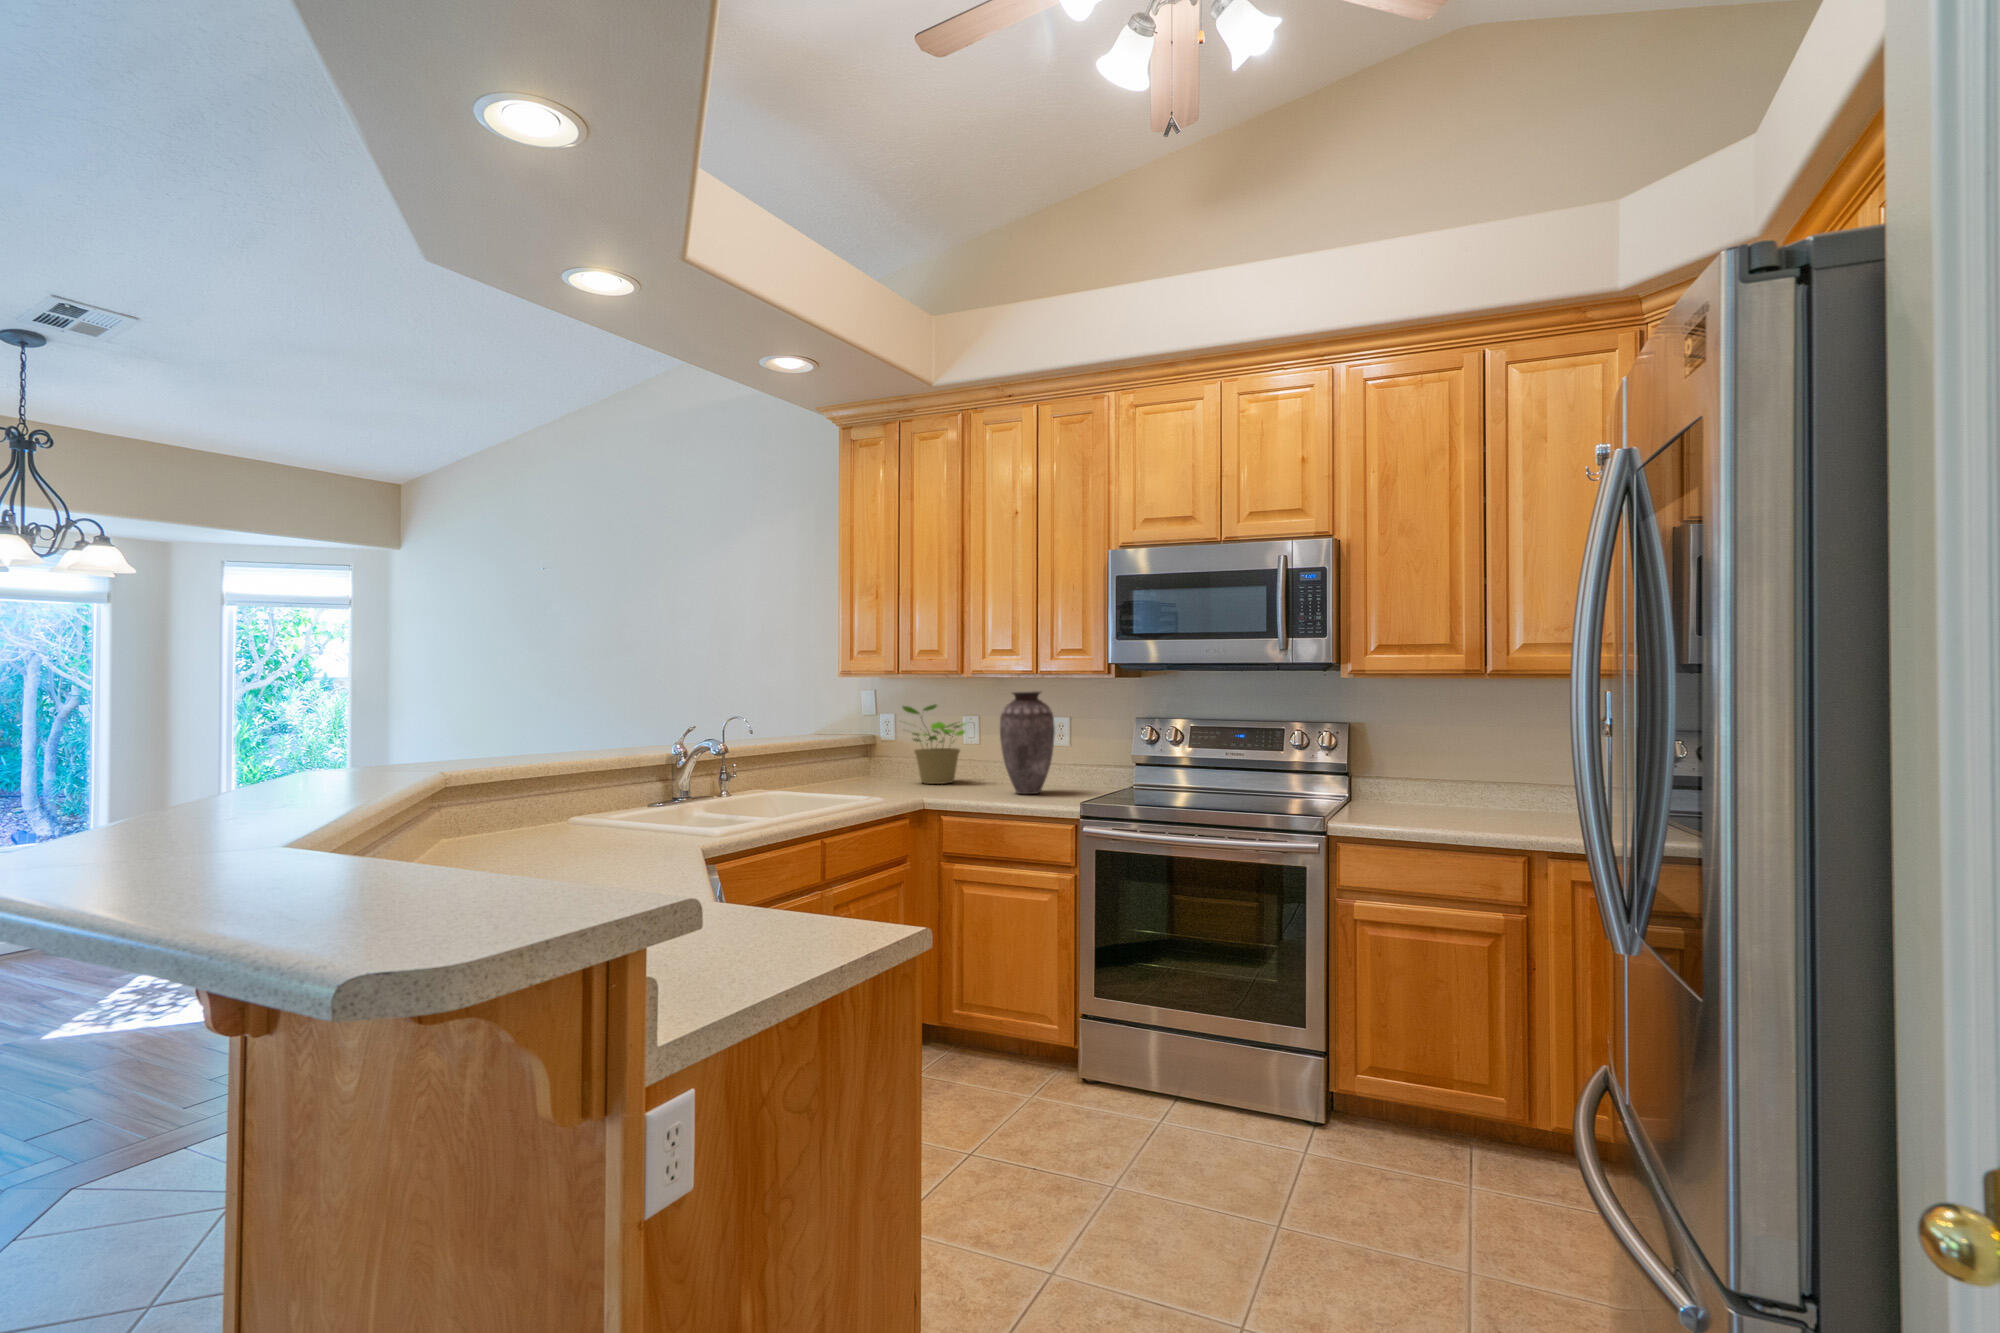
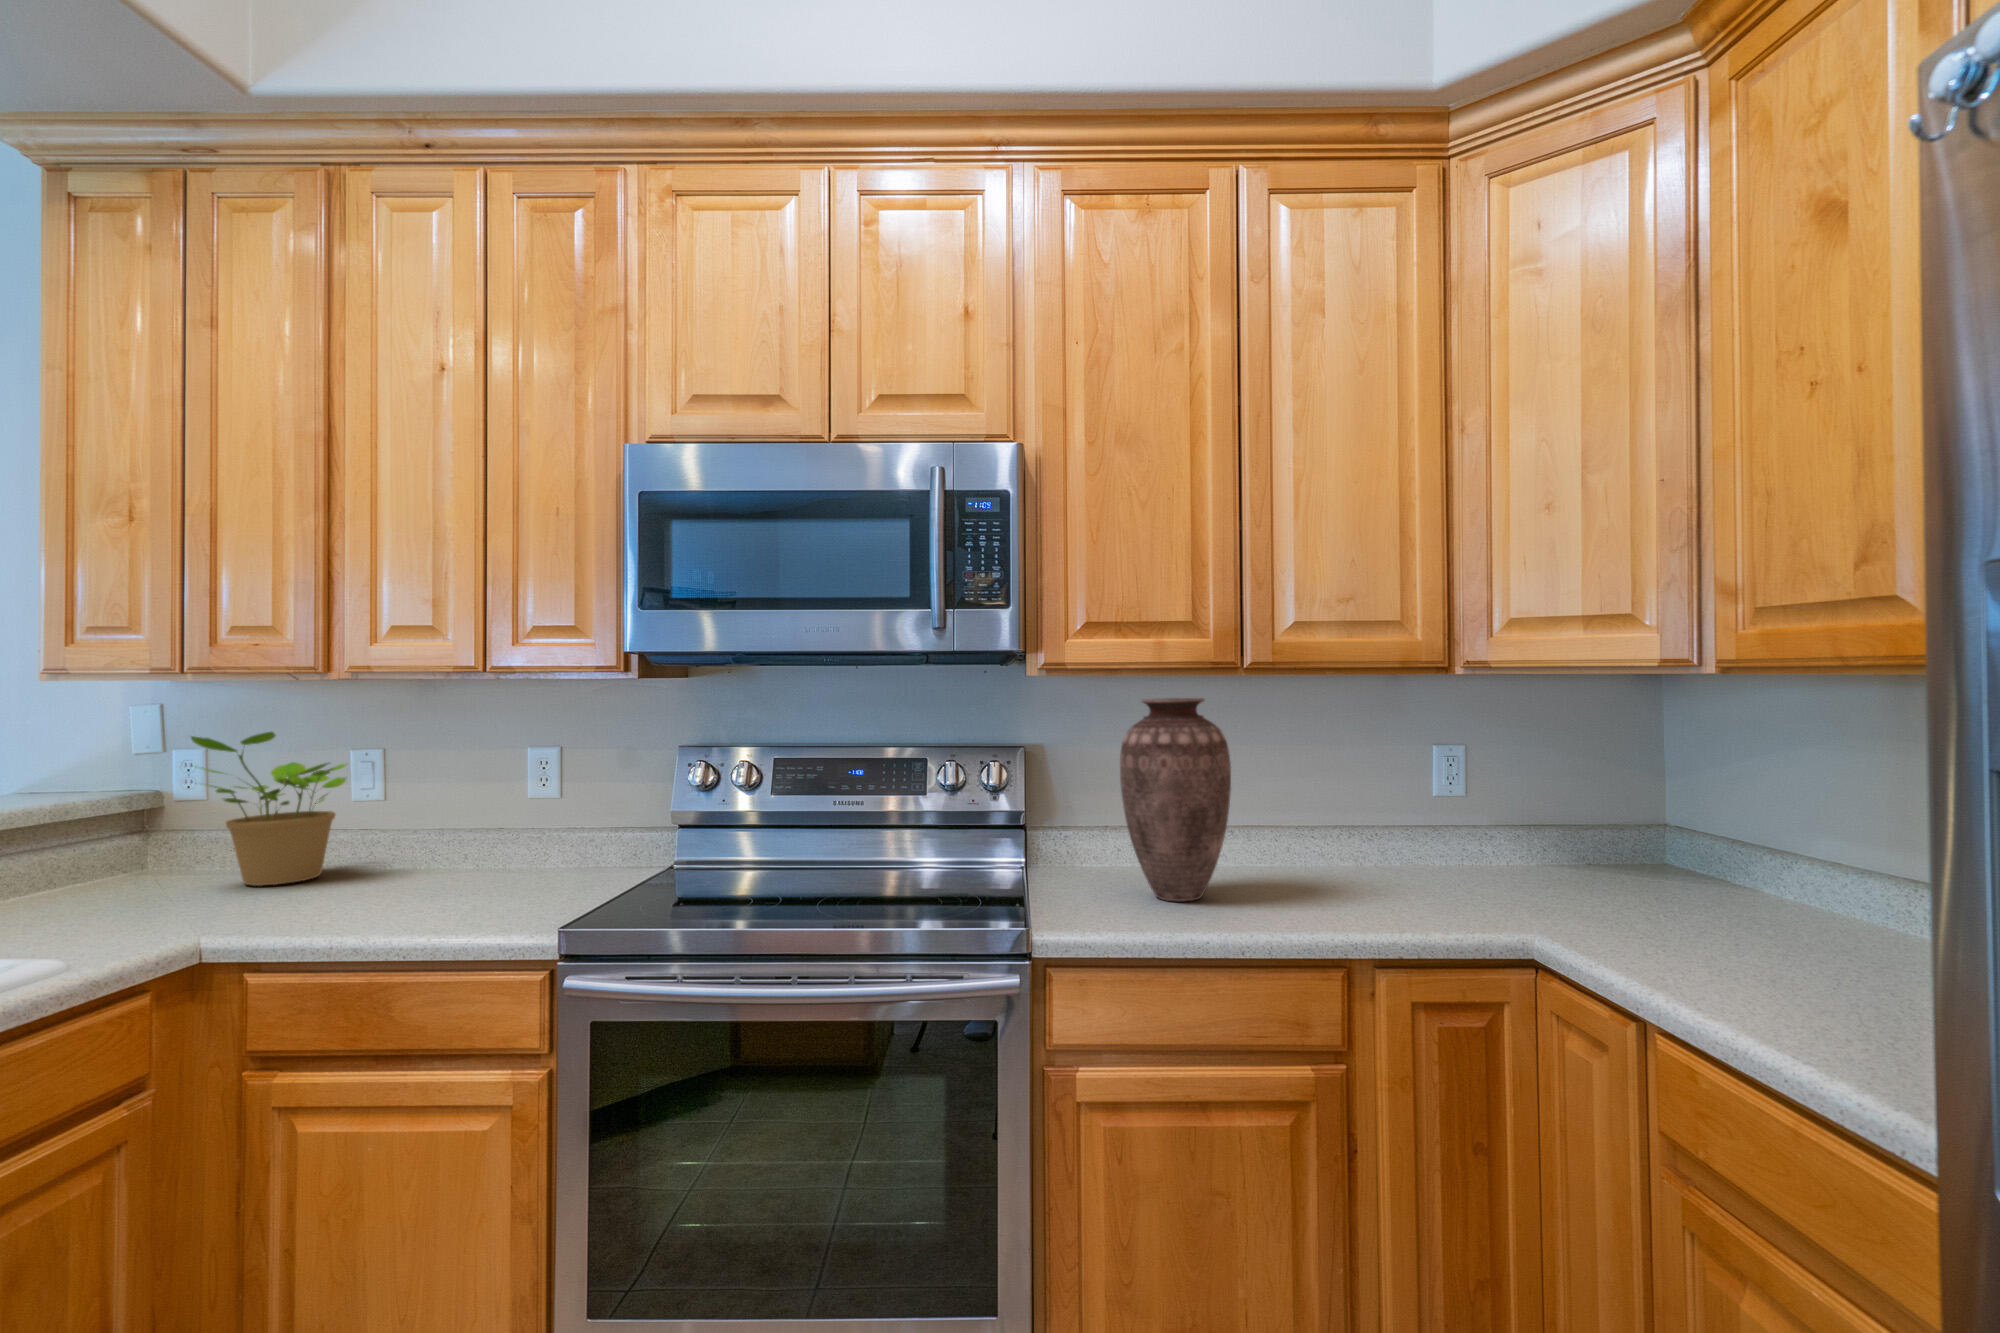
vase: present [1000,691,1055,794] -> present [1120,698,1231,902]

